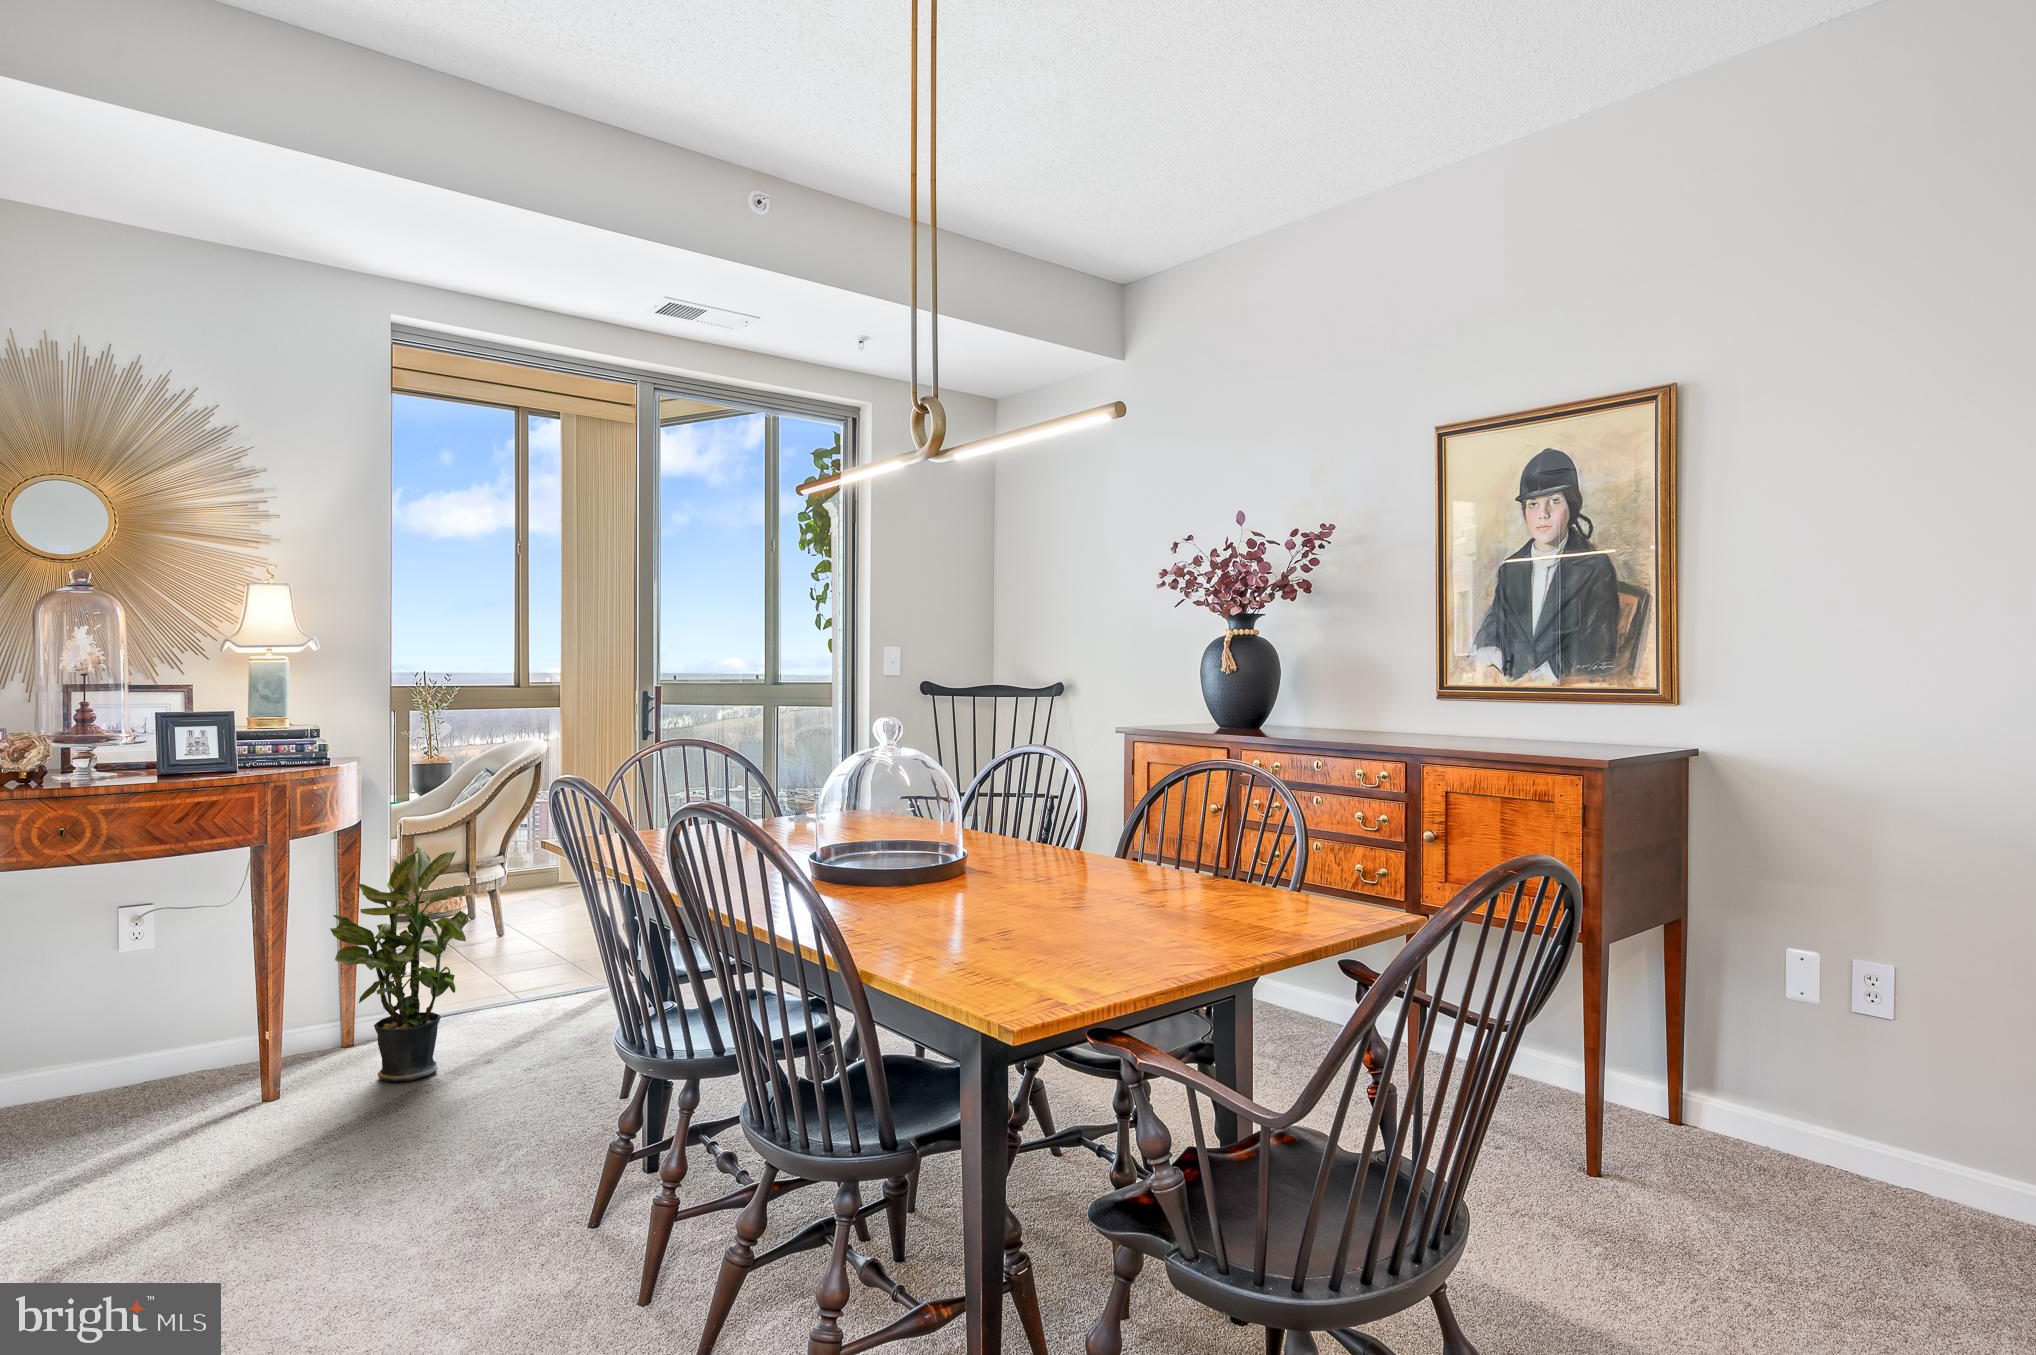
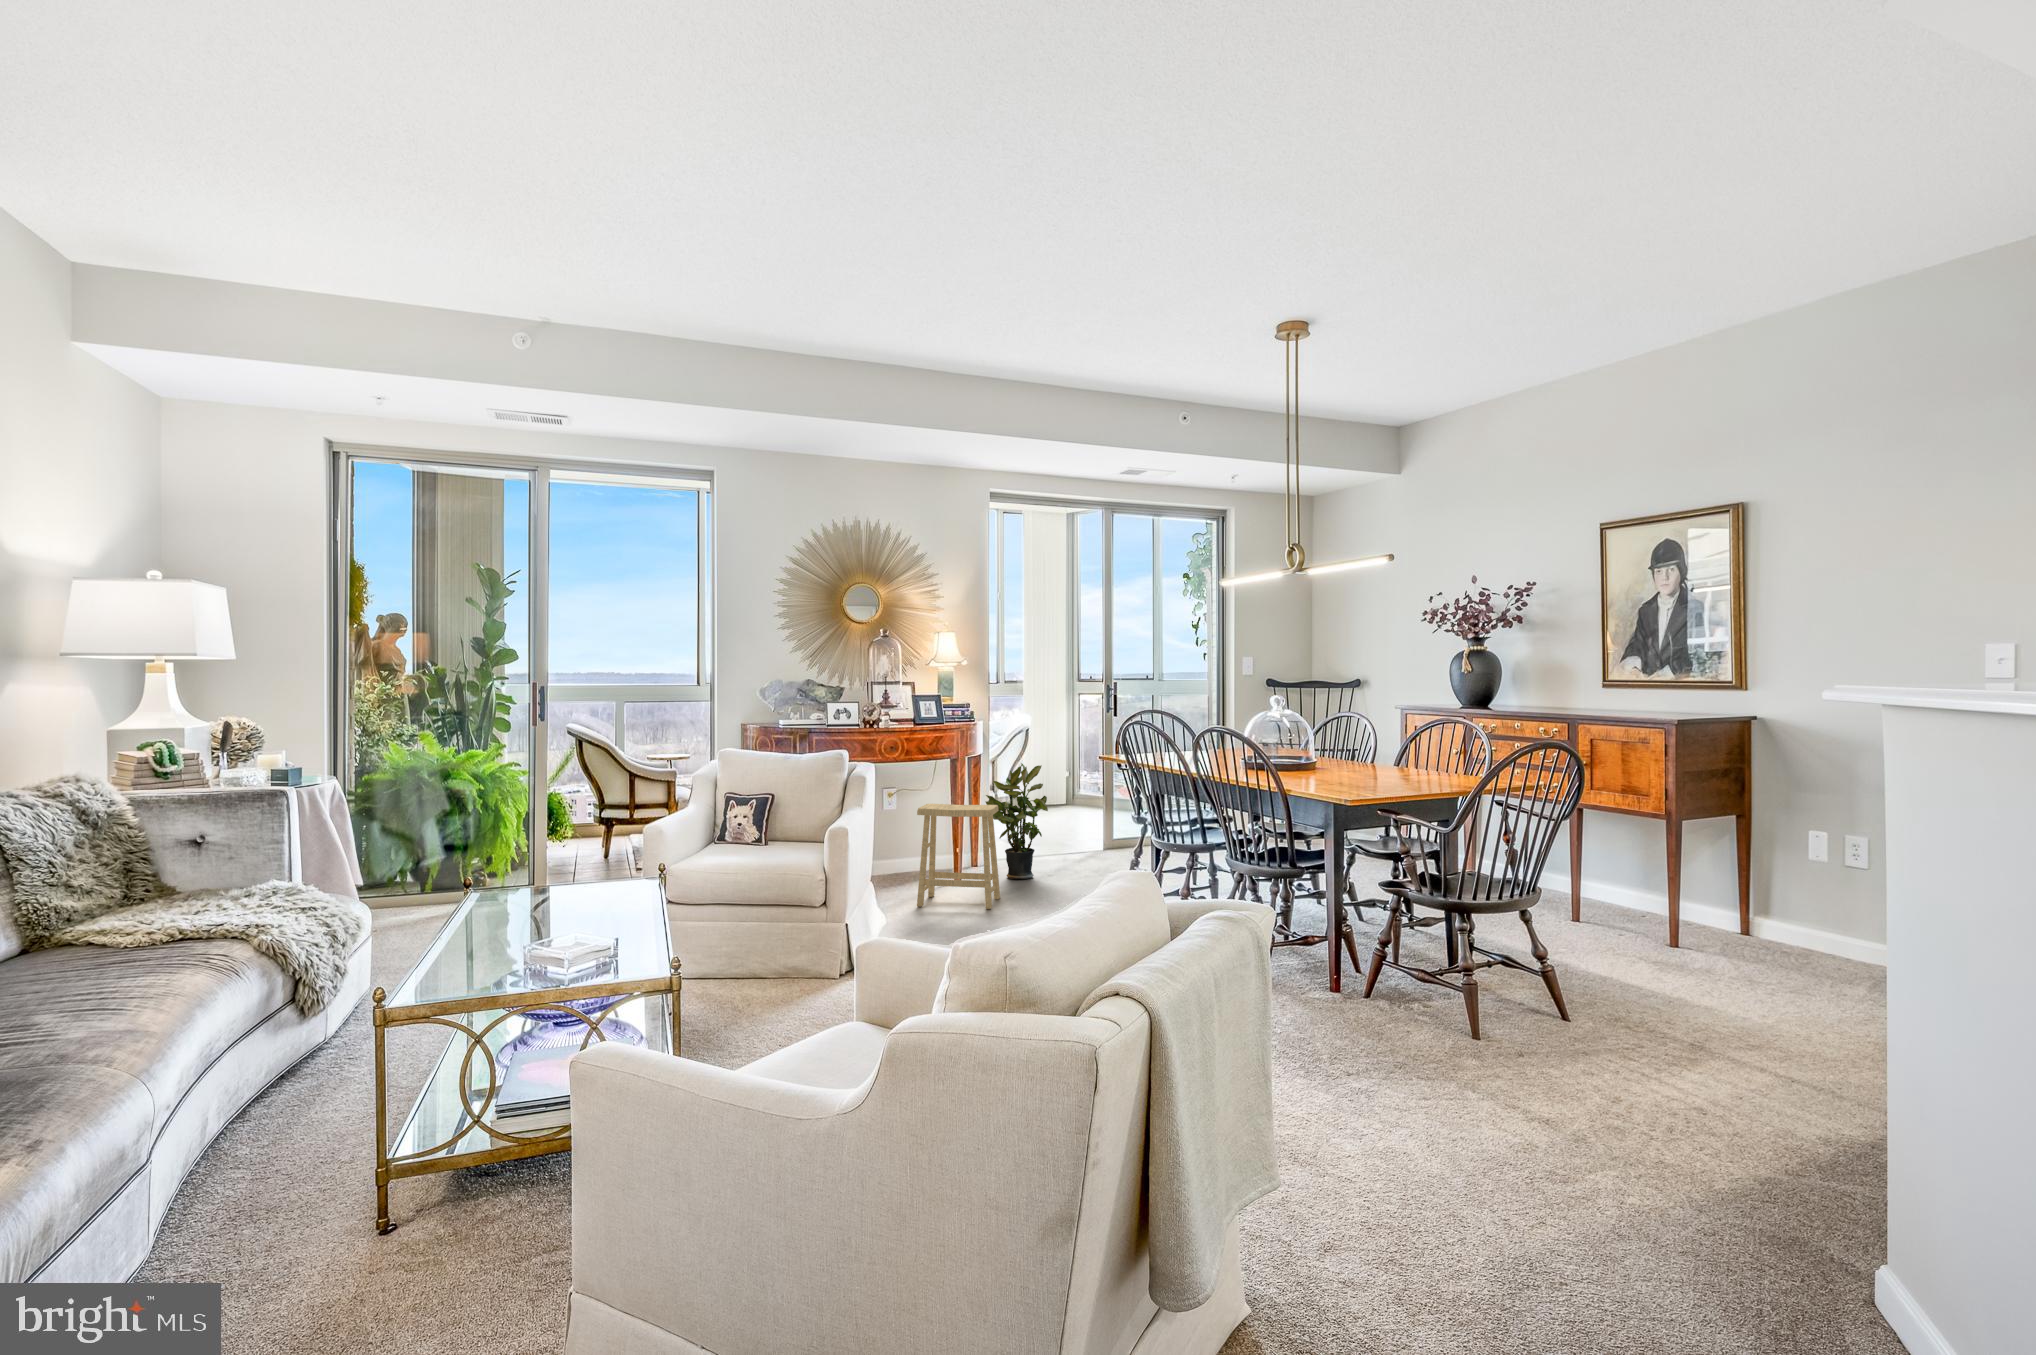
footstool: none [80,952,315,1199] -> present [917,804,1000,909]

